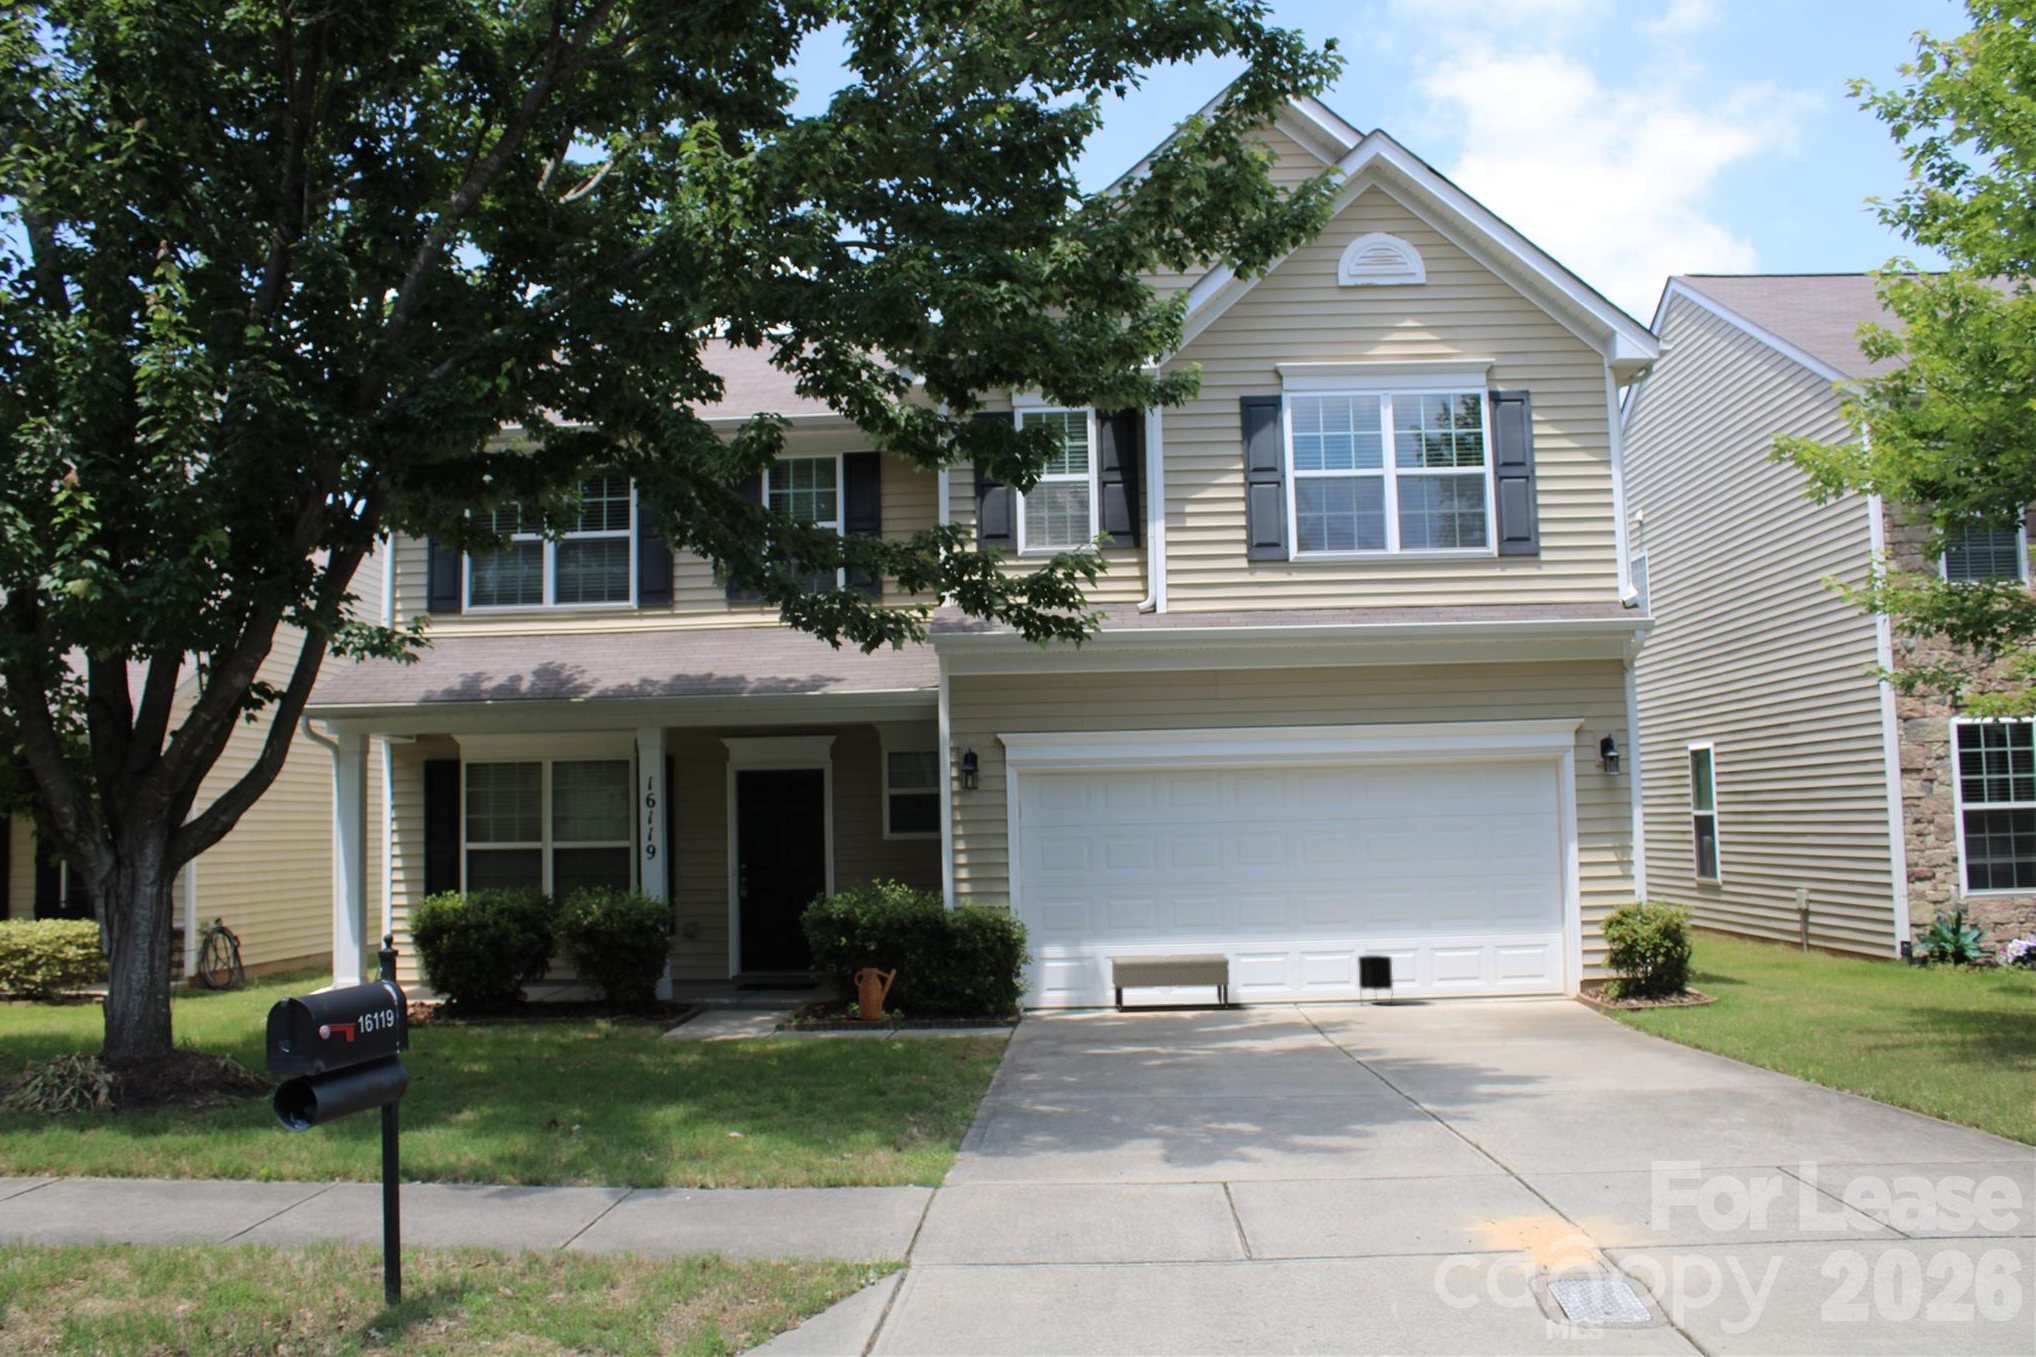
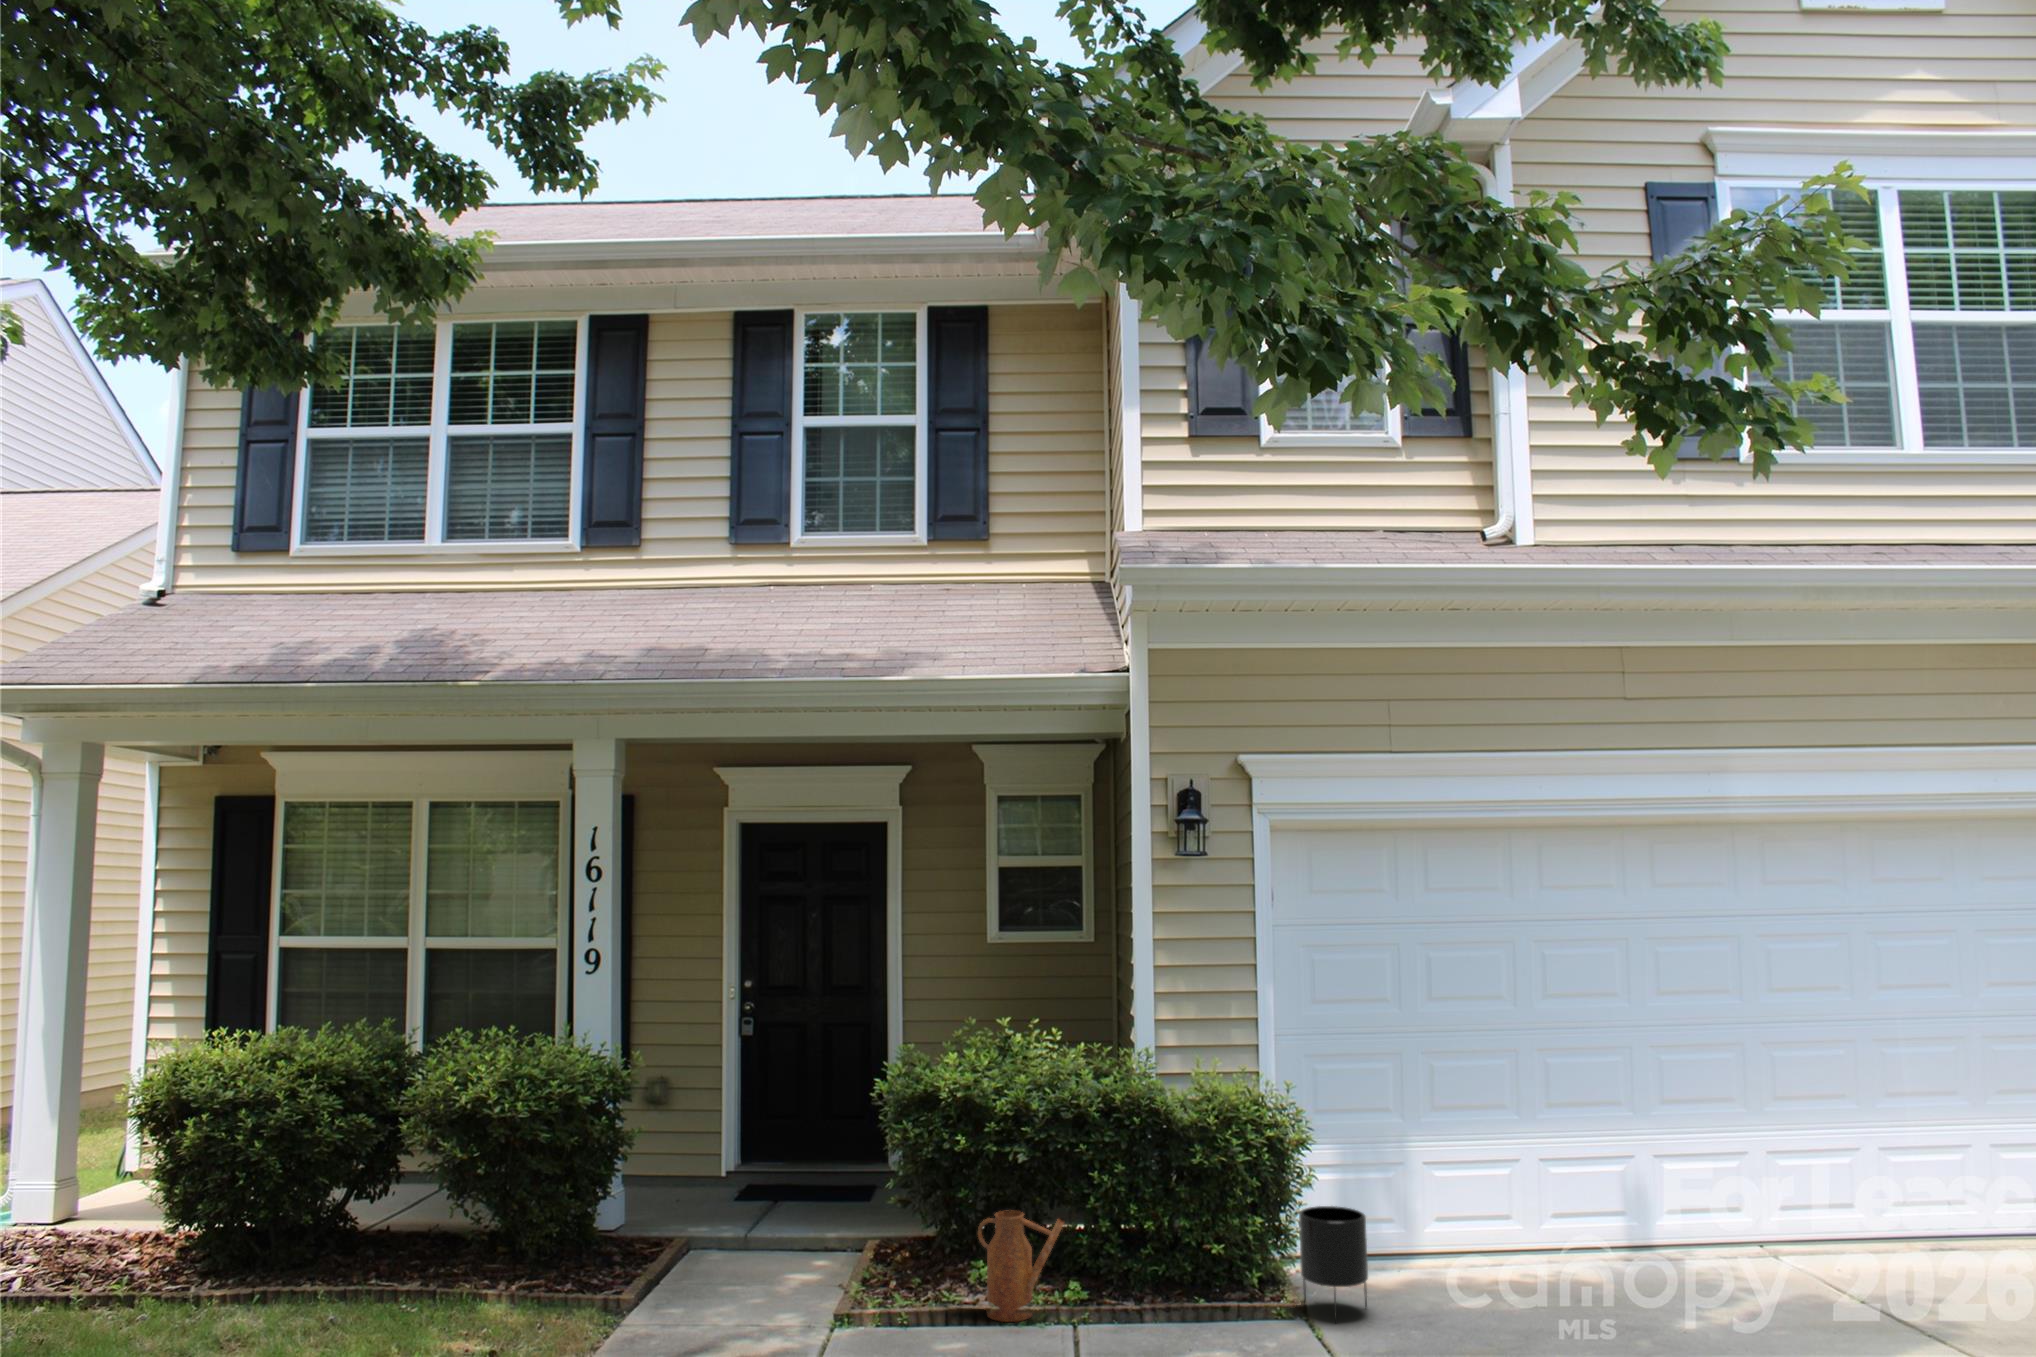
bench: present [1112,954,1229,1011] -> none [1448,1175,1689,1296]
planter: present [1358,955,1393,1000] -> present [1299,1206,1368,1322]

